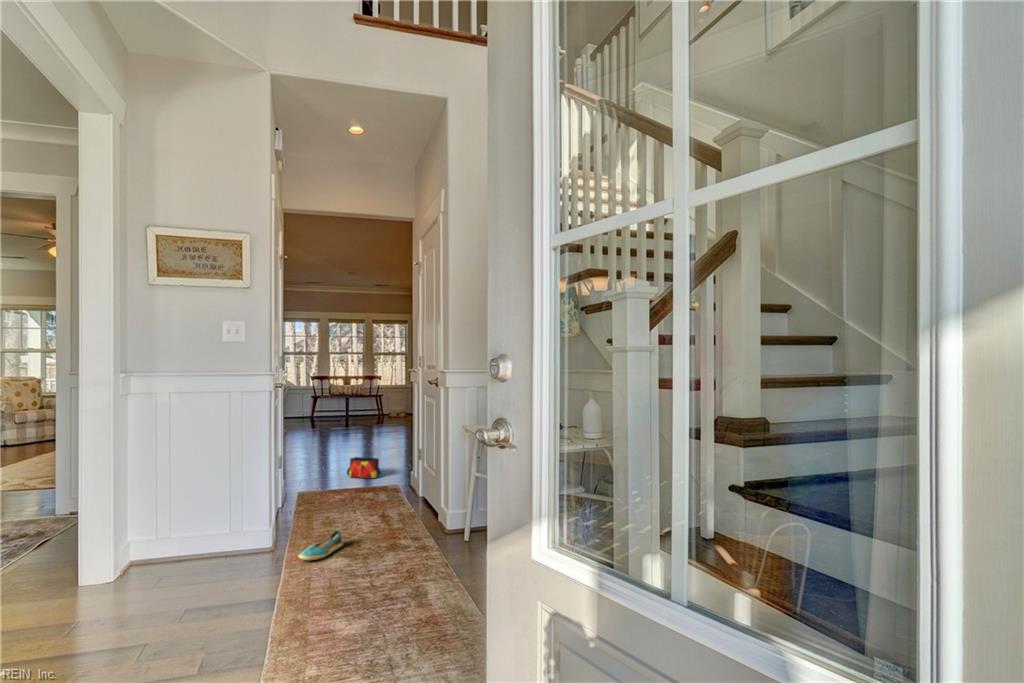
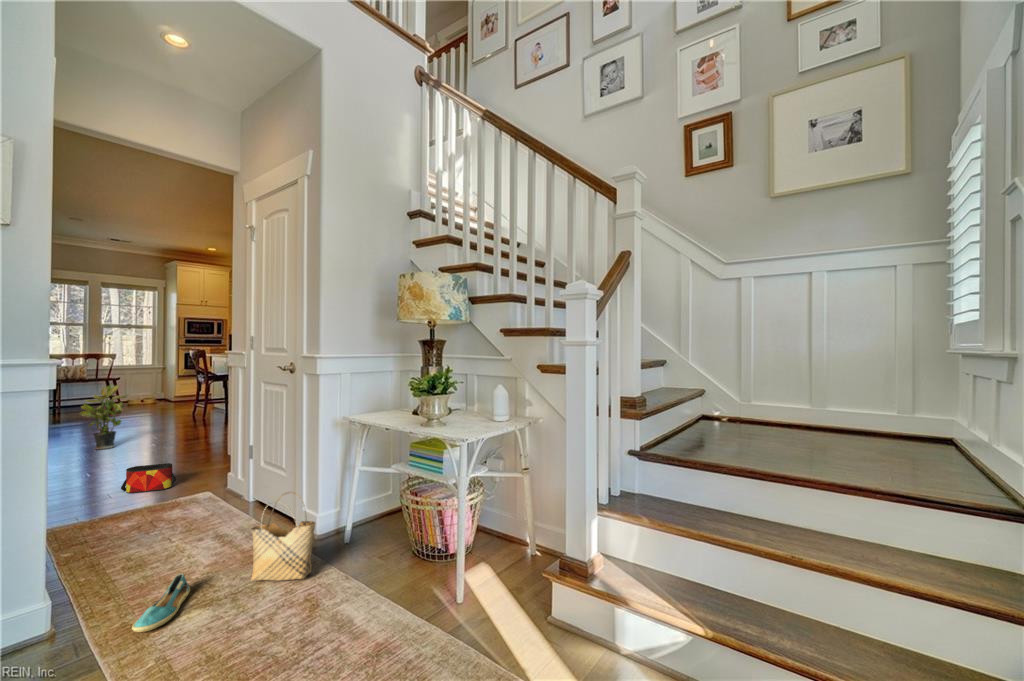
potted plant: none [342,395,372,447] -> present [79,384,127,450]
woven basket: none [382,481,430,557] -> present [251,492,315,581]

